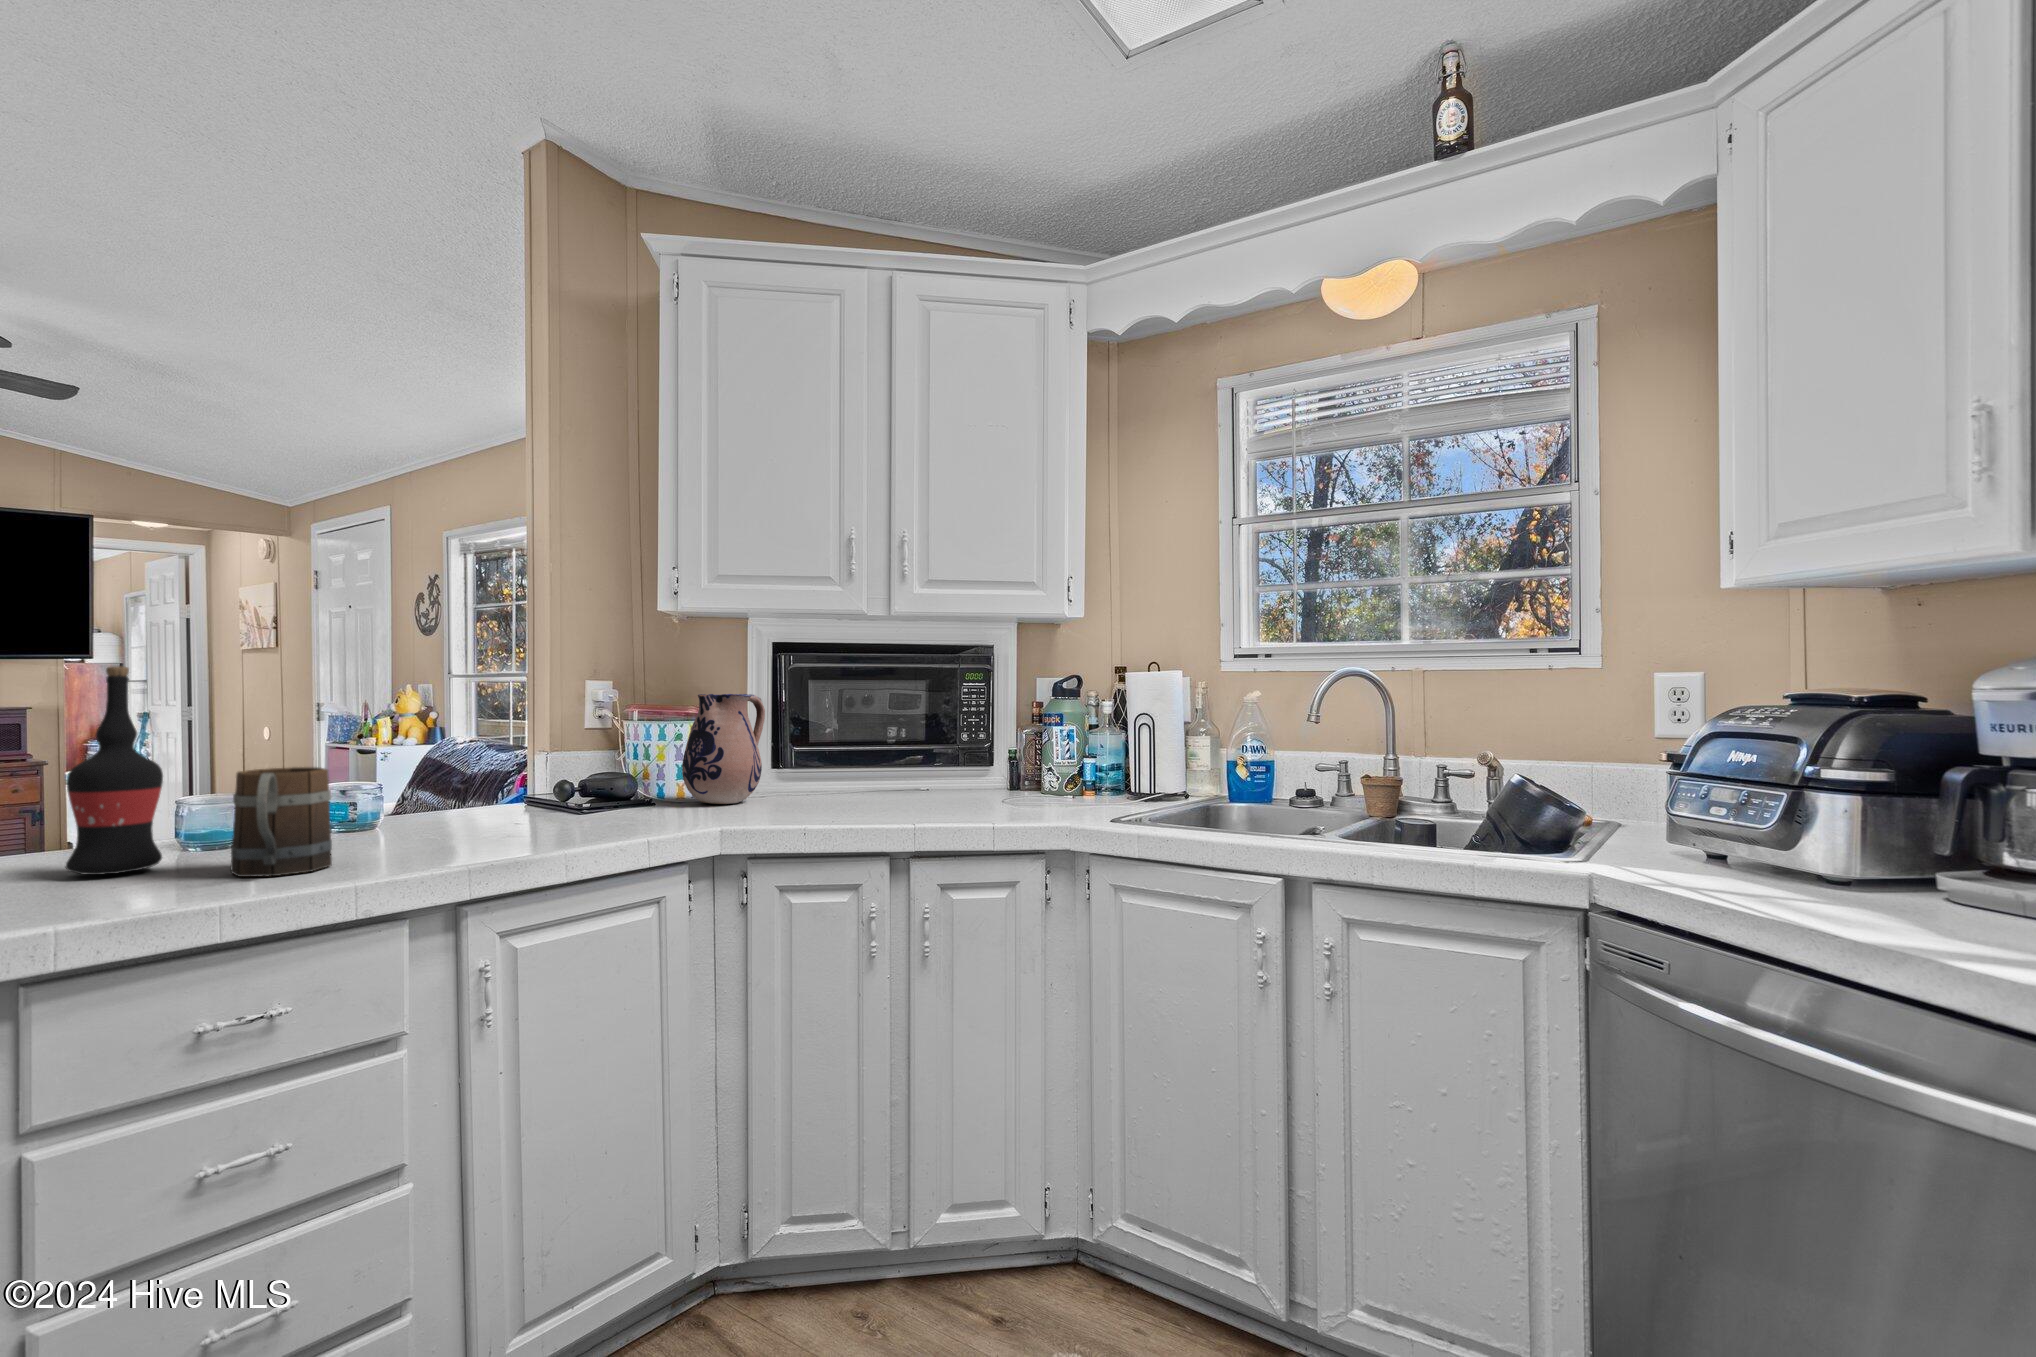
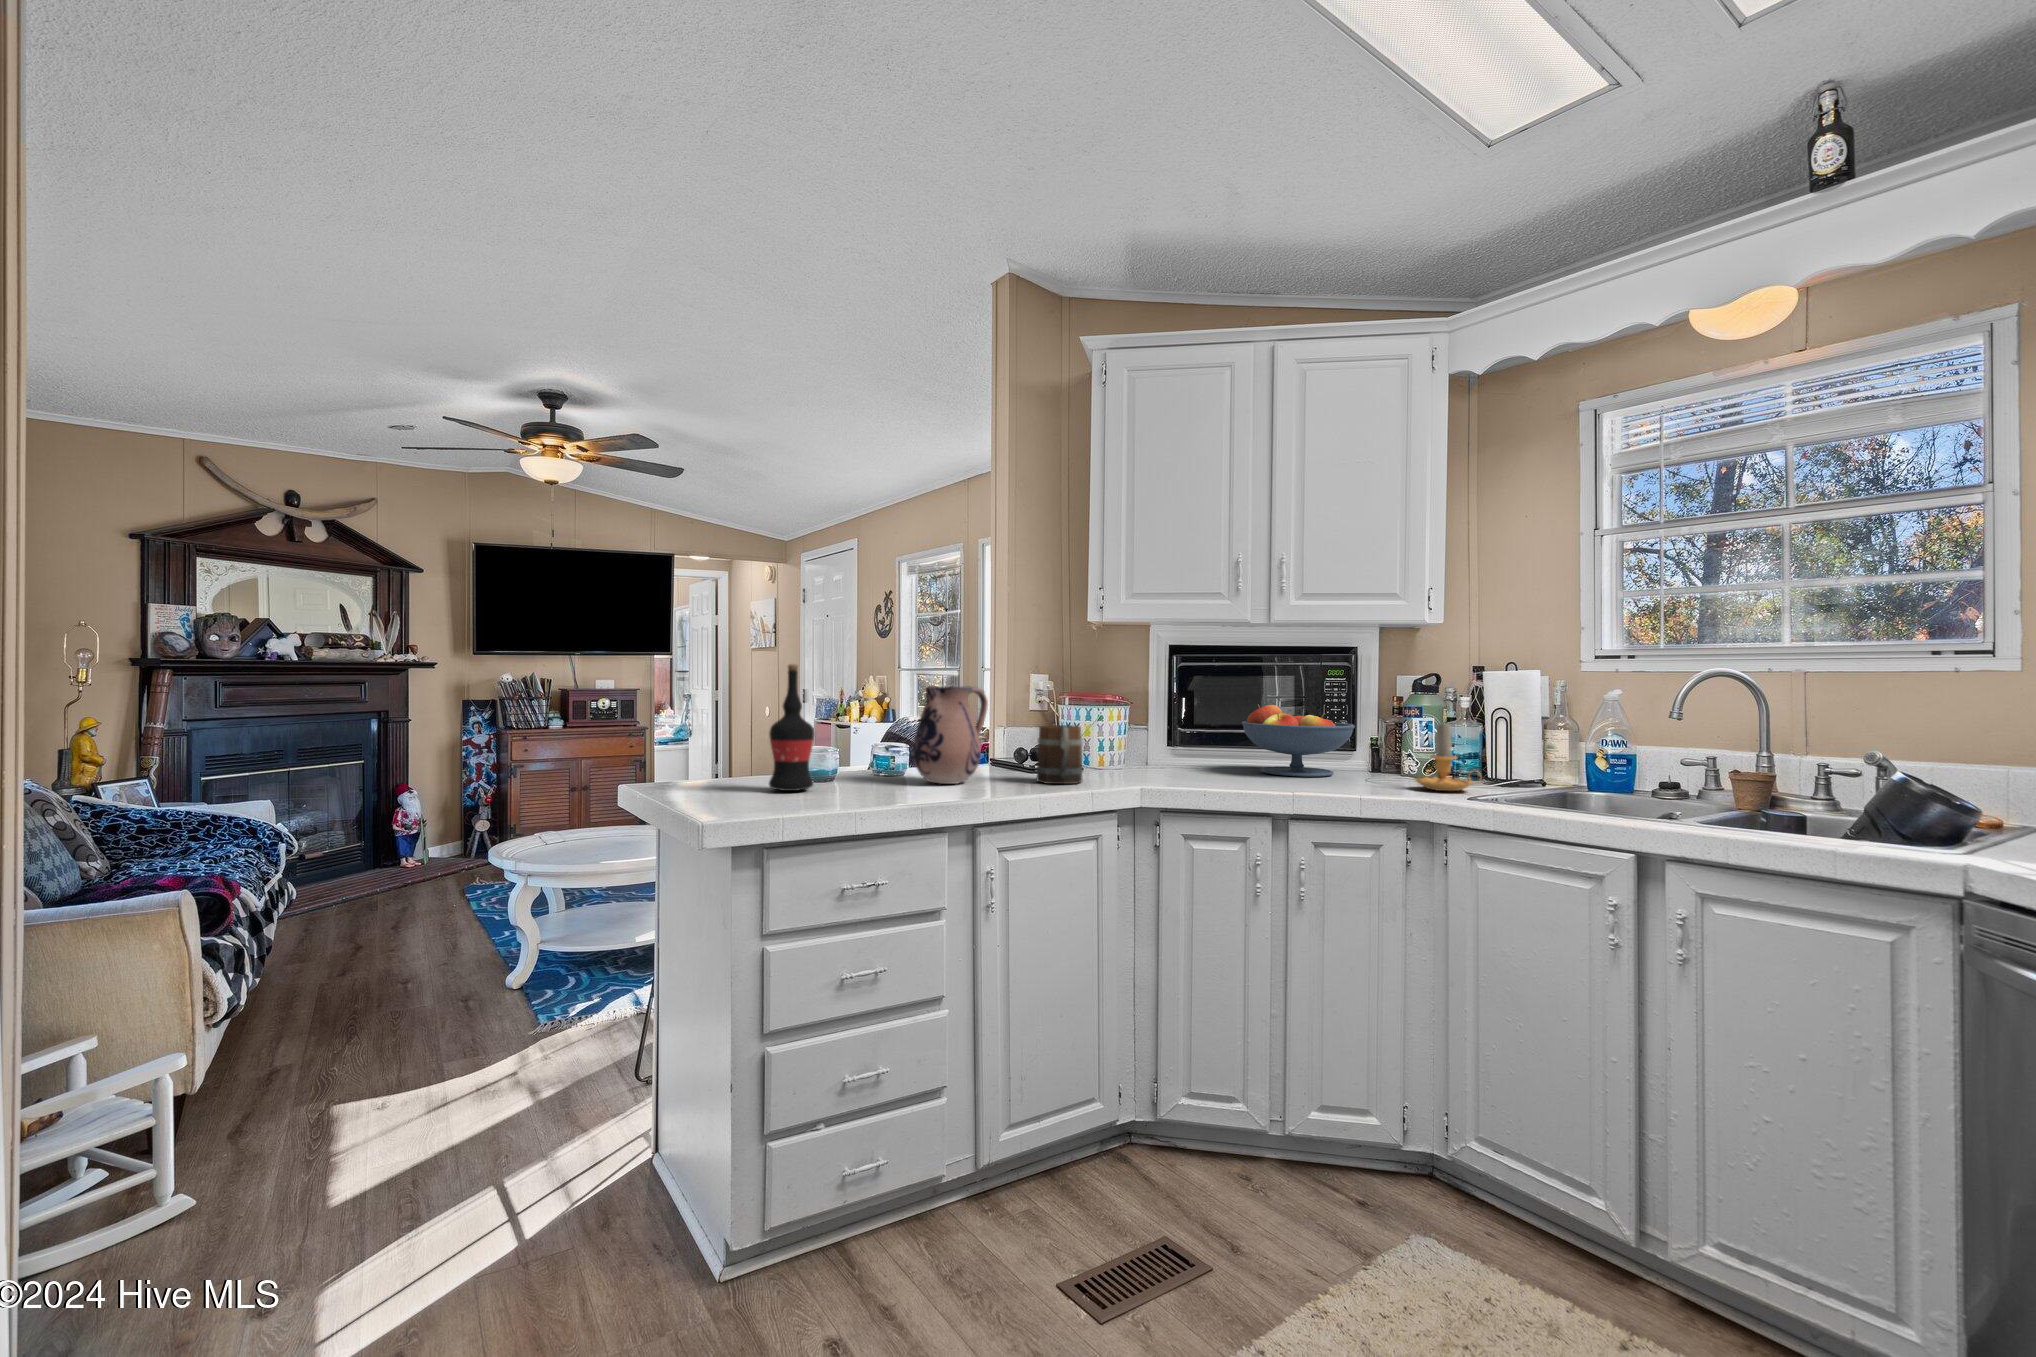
ceramic pitcher: present [682,694,765,804] -> present [913,686,988,784]
fruit bowl: none [861,714,993,800] -> present [1242,705,1355,777]
candle: none [1056,728,1126,811] -> present [1415,723,1477,791]
mug: present [231,767,332,877] -> present [1037,725,1083,784]

